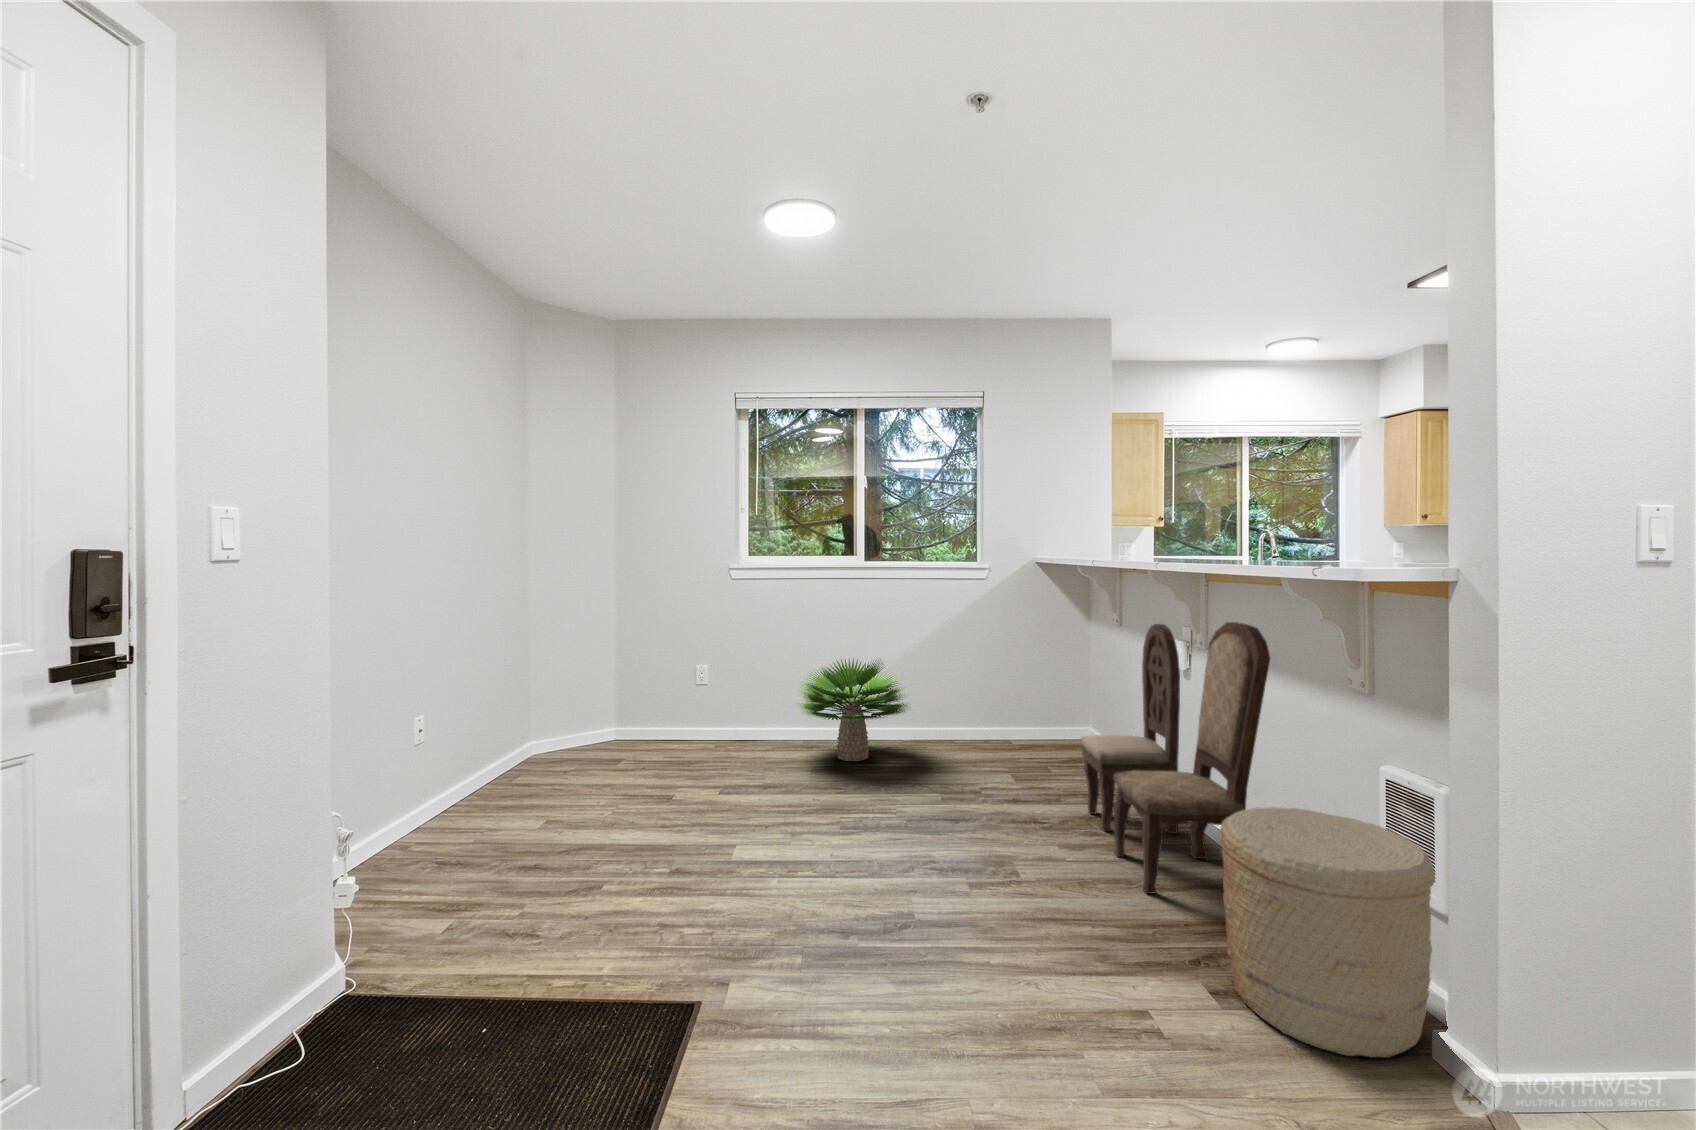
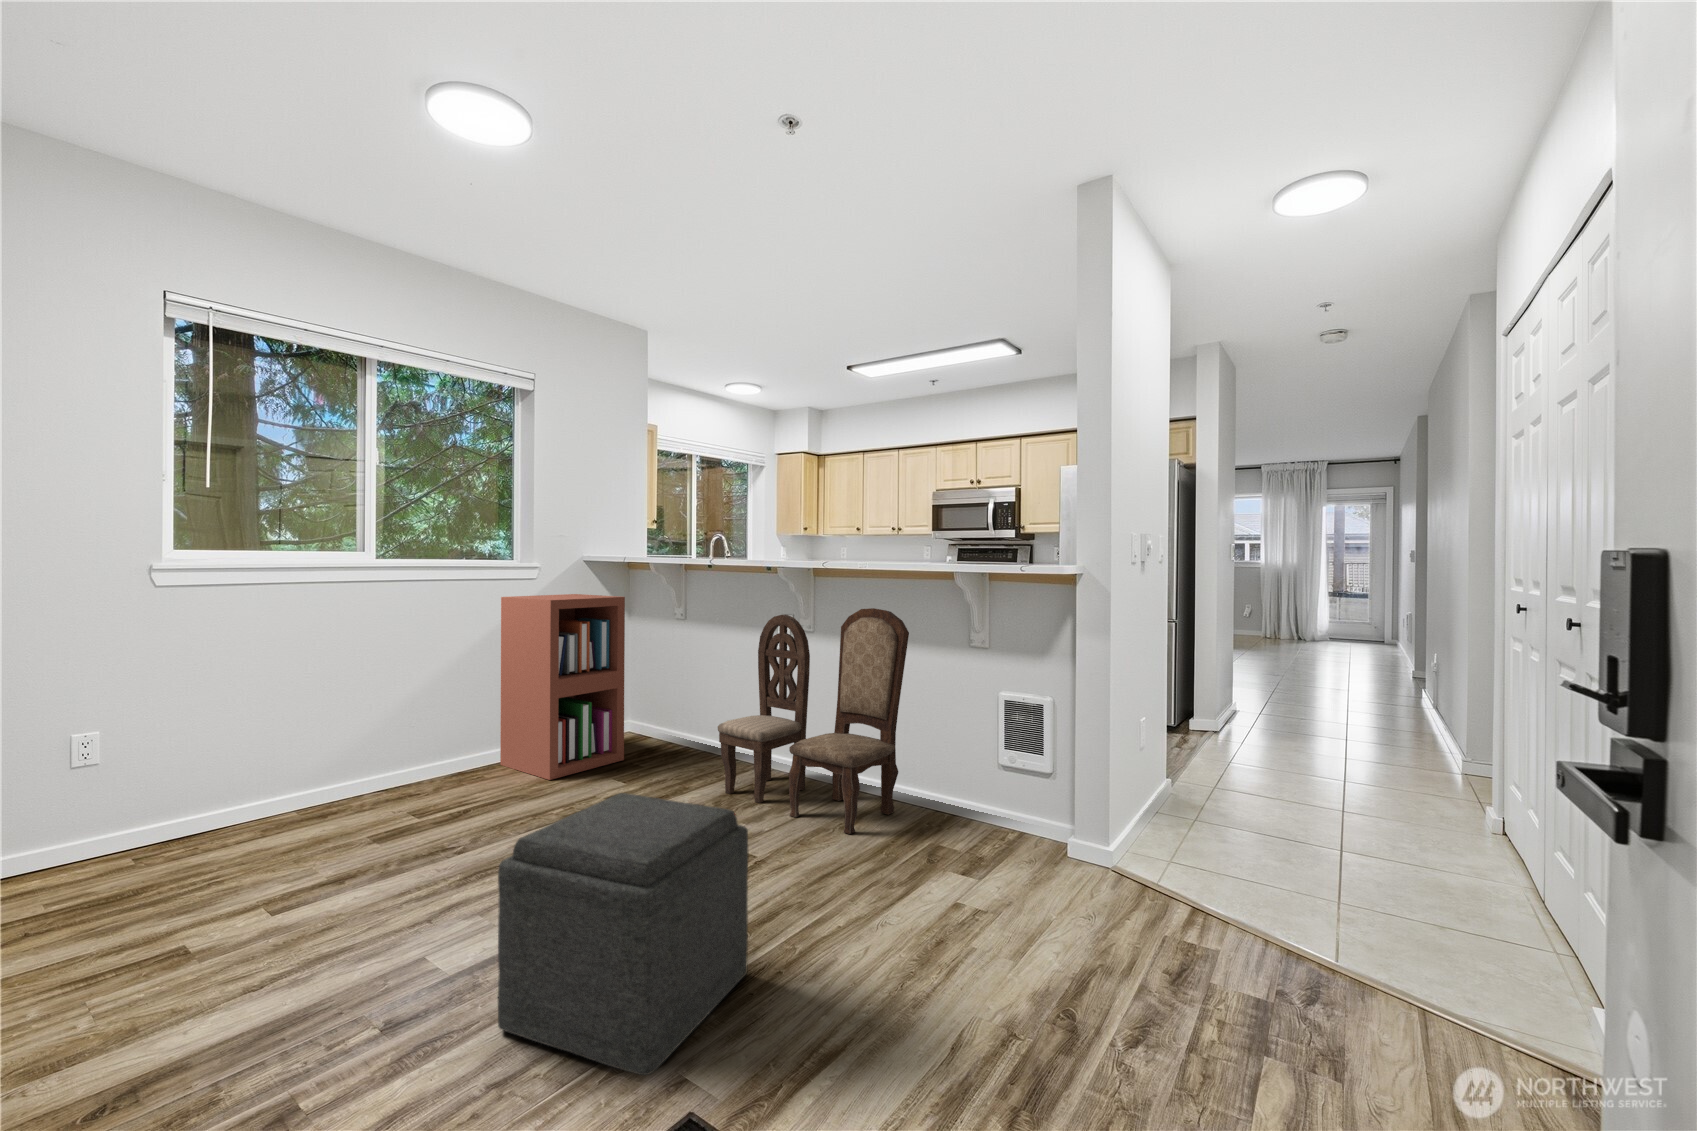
bookshelf: none [952,593,1047,759] -> present [500,594,625,780]
potted plant: present [798,659,907,761] -> none [308,677,495,820]
ottoman: none [697,761,860,973] -> present [498,793,748,1075]
woven basket: present [1220,807,1435,1057] -> none [949,731,1071,879]

